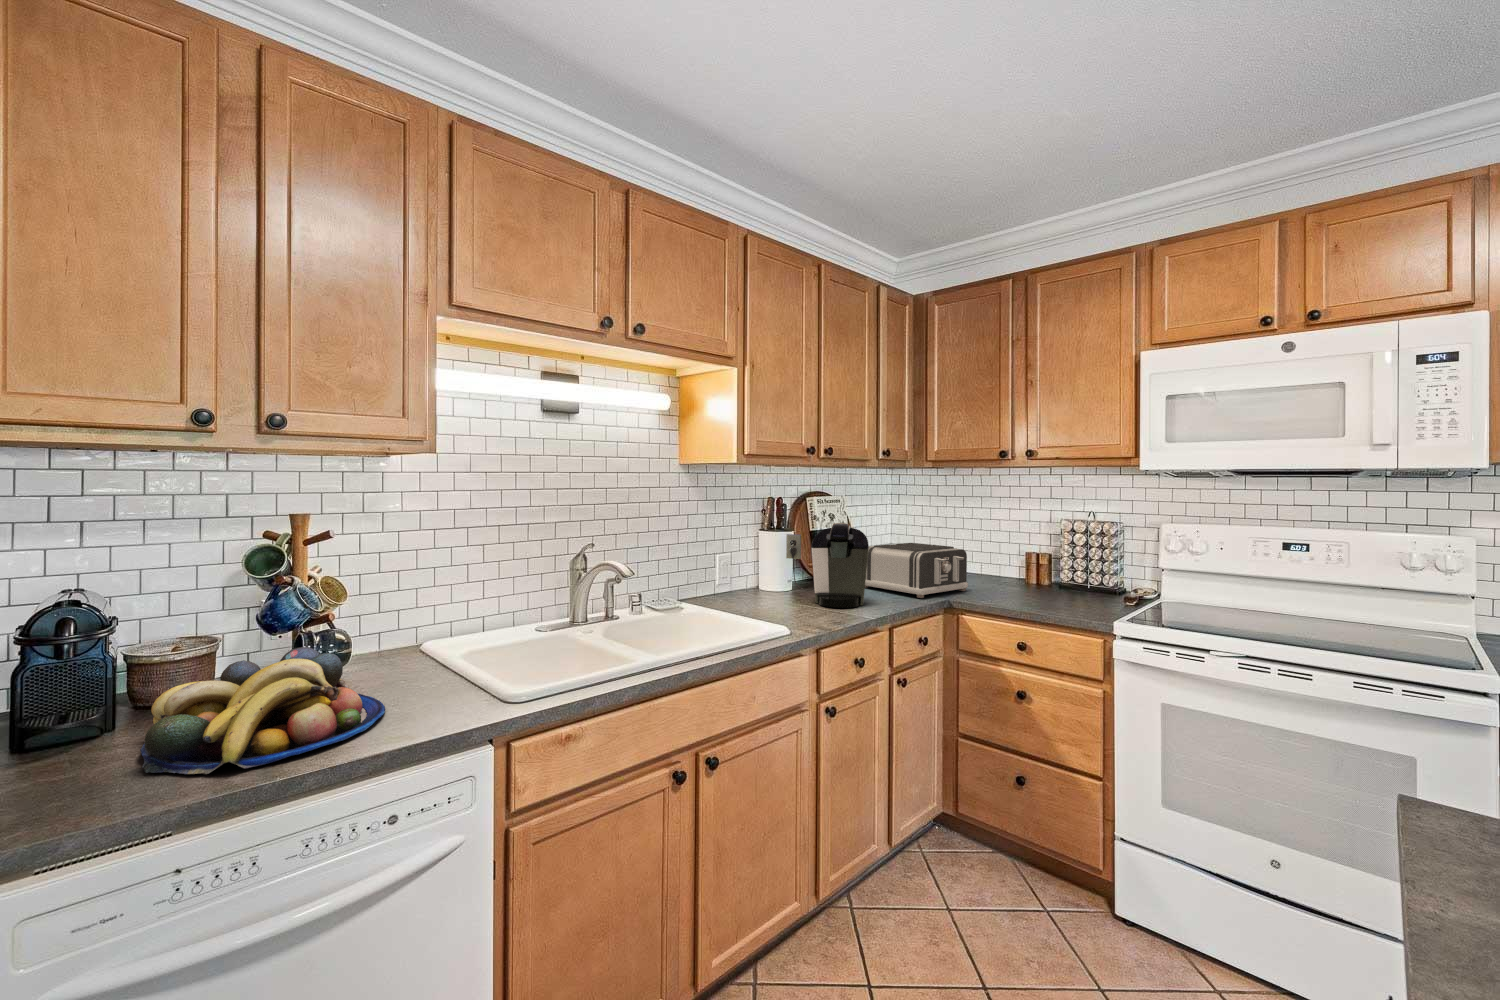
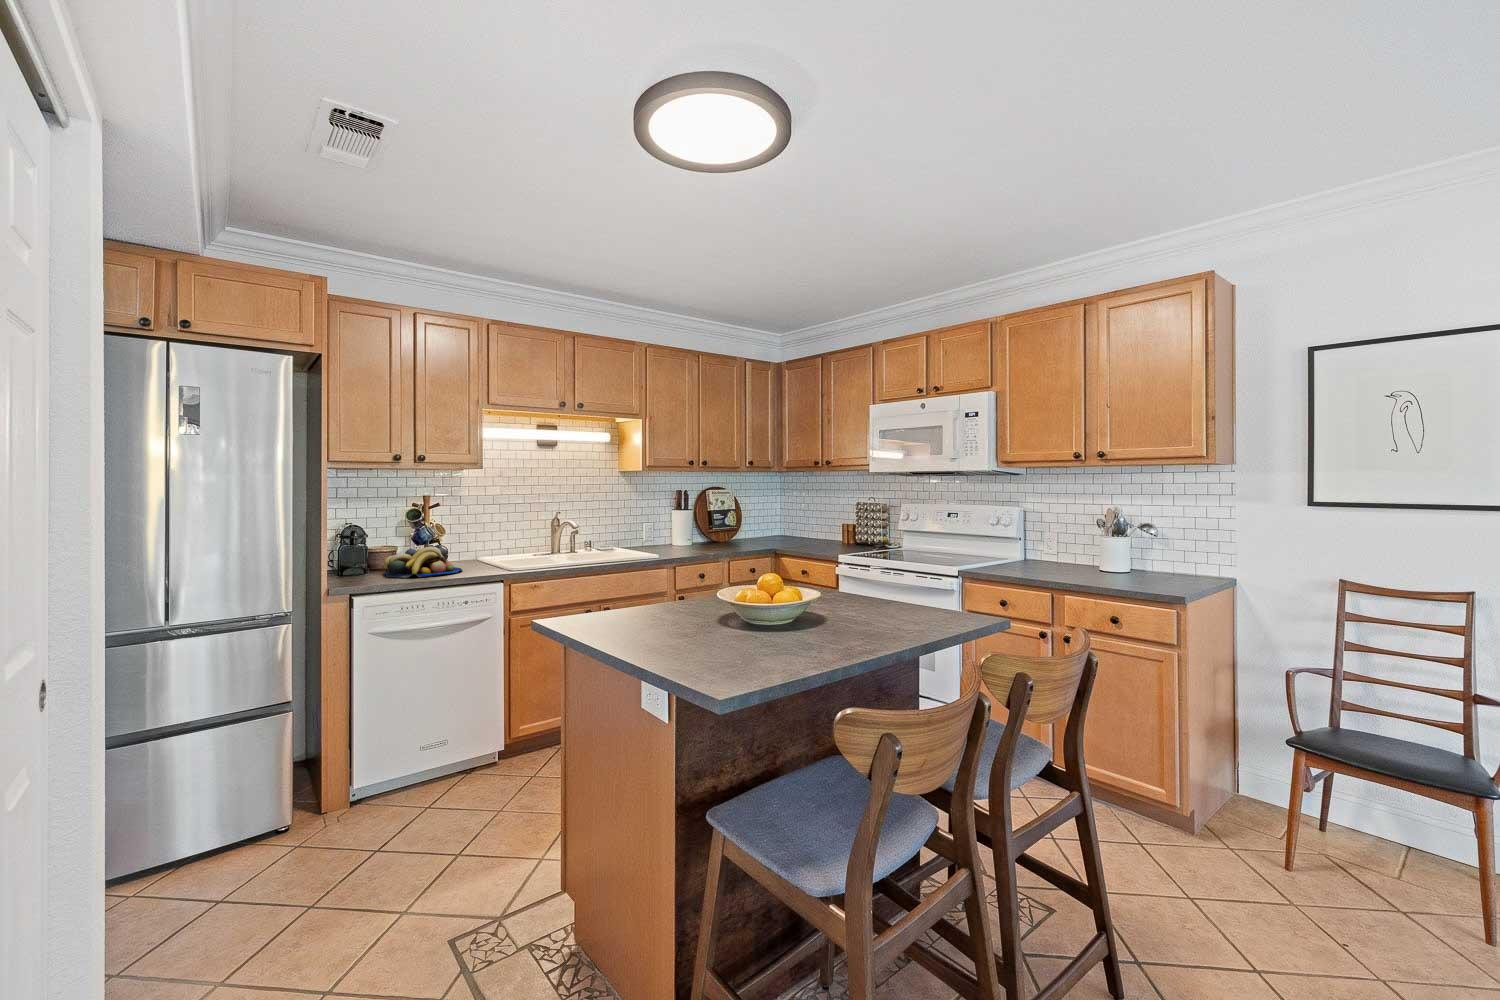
coffee maker: present [786,523,869,608] -> none [683,504,722,551]
toaster: present [865,543,968,598] -> none [735,518,797,548]

